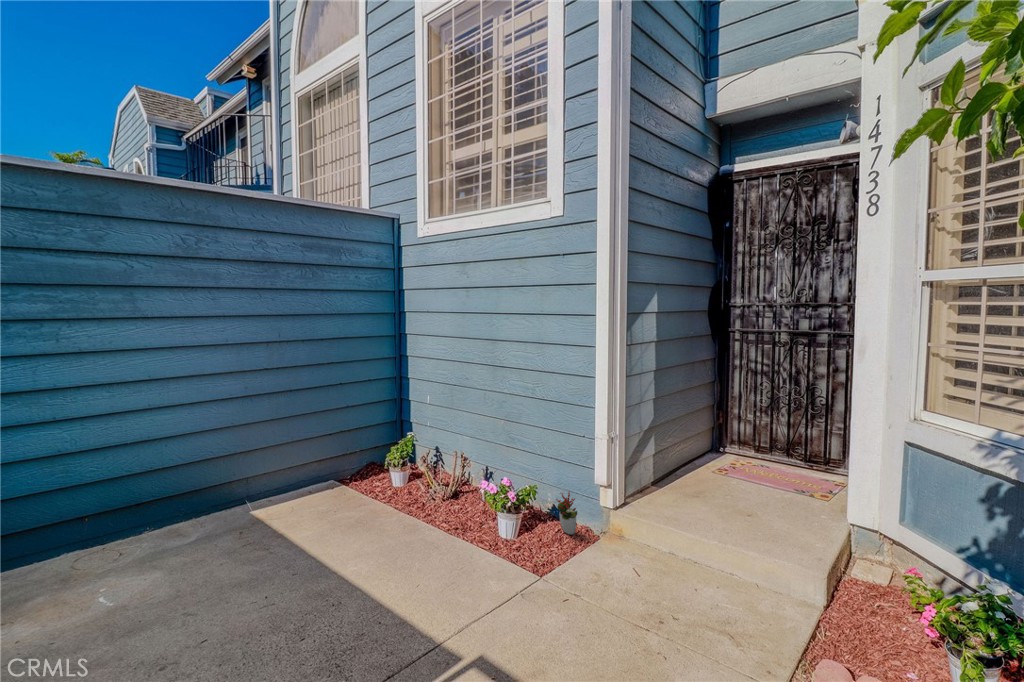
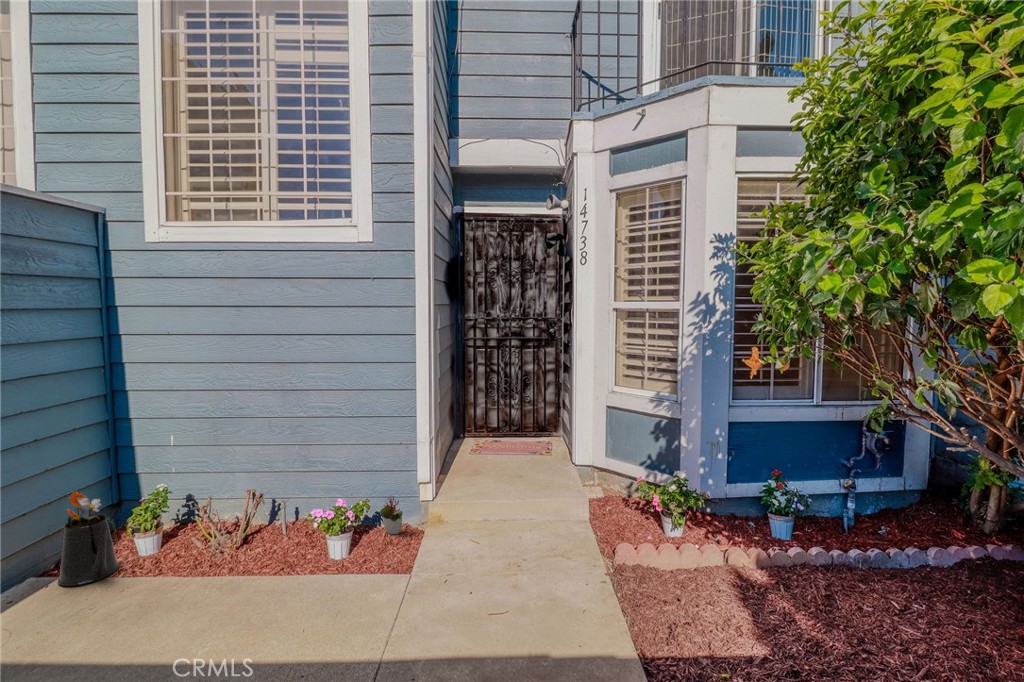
watering can: none [343,425,380,496] -> present [58,492,119,586]

